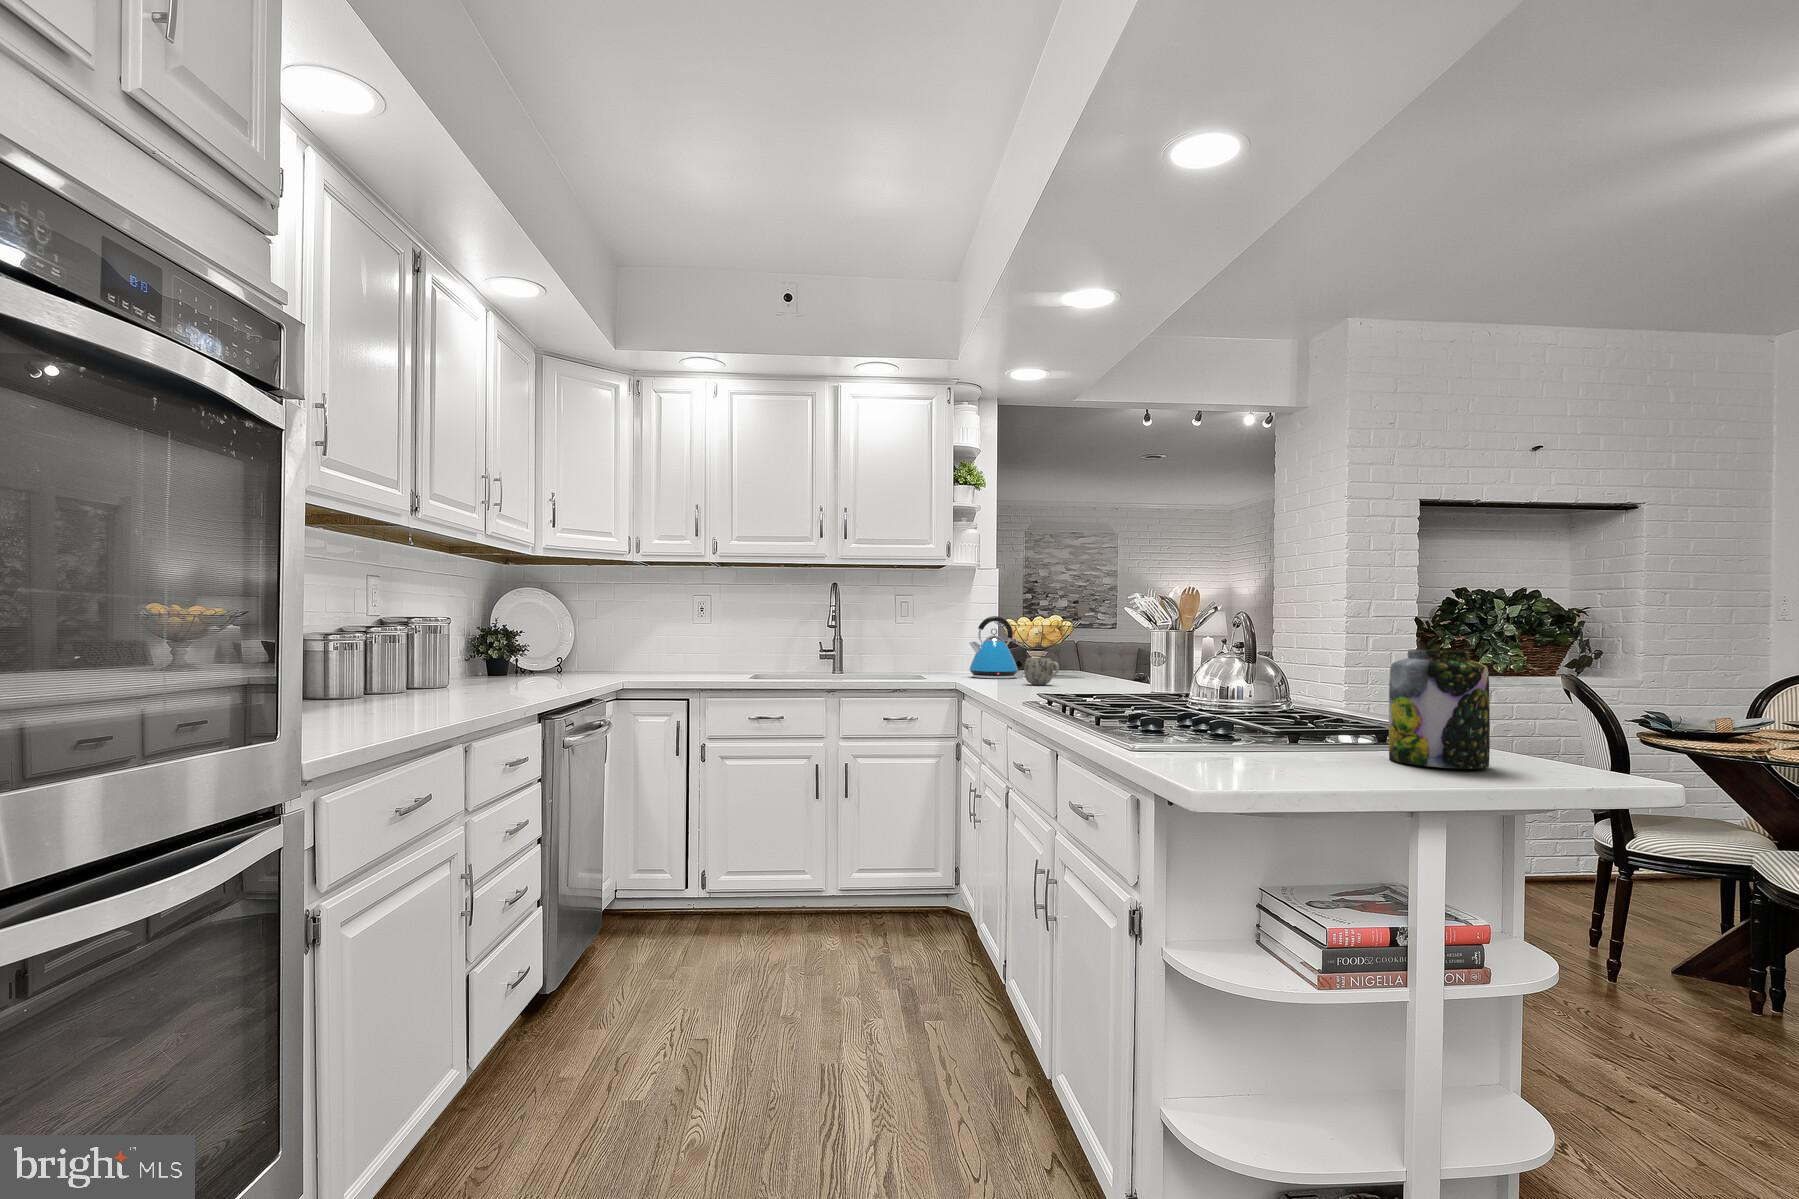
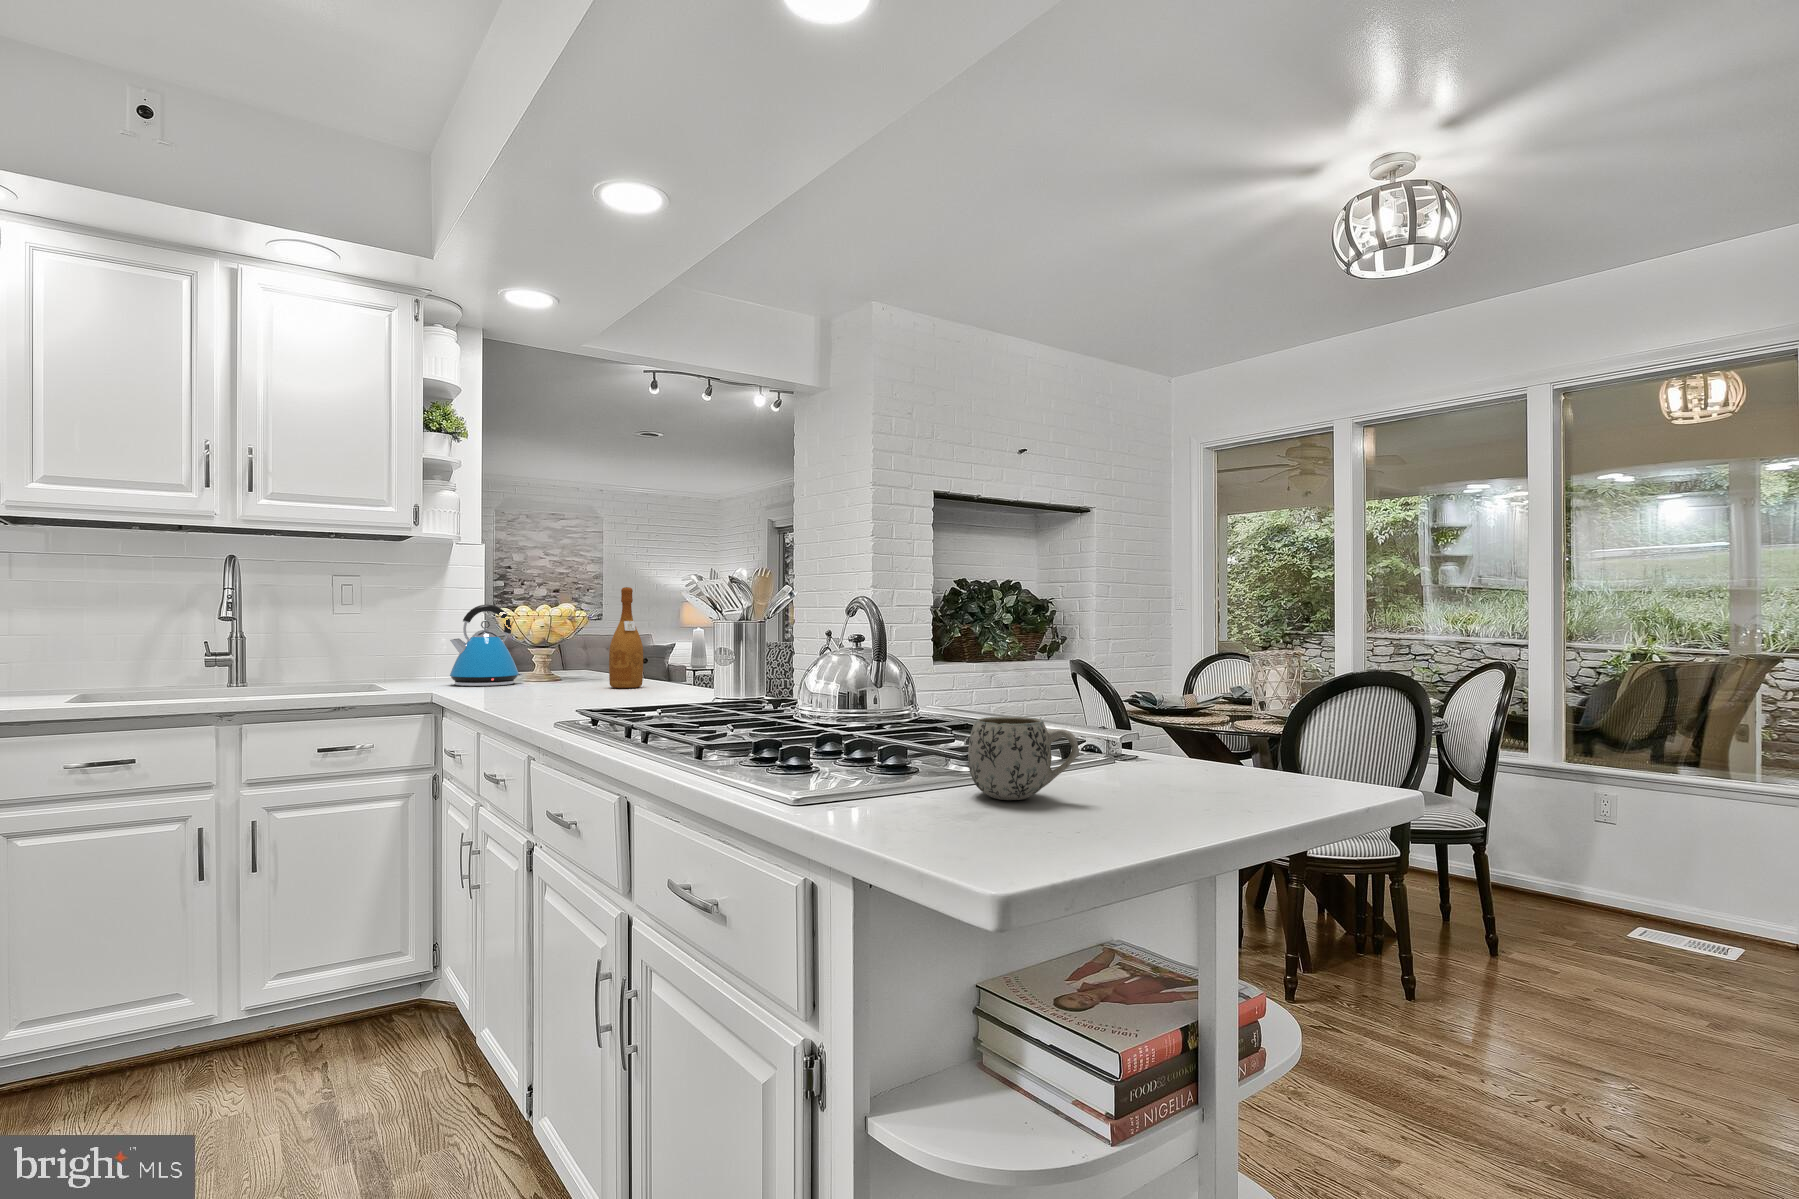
wine bottle: none [1082,603,1109,684] -> present [609,587,643,688]
jar: present [1389,649,1490,769] -> none [1094,641,1206,789]
mug: present [1024,658,1059,685] -> present [968,717,1079,800]

